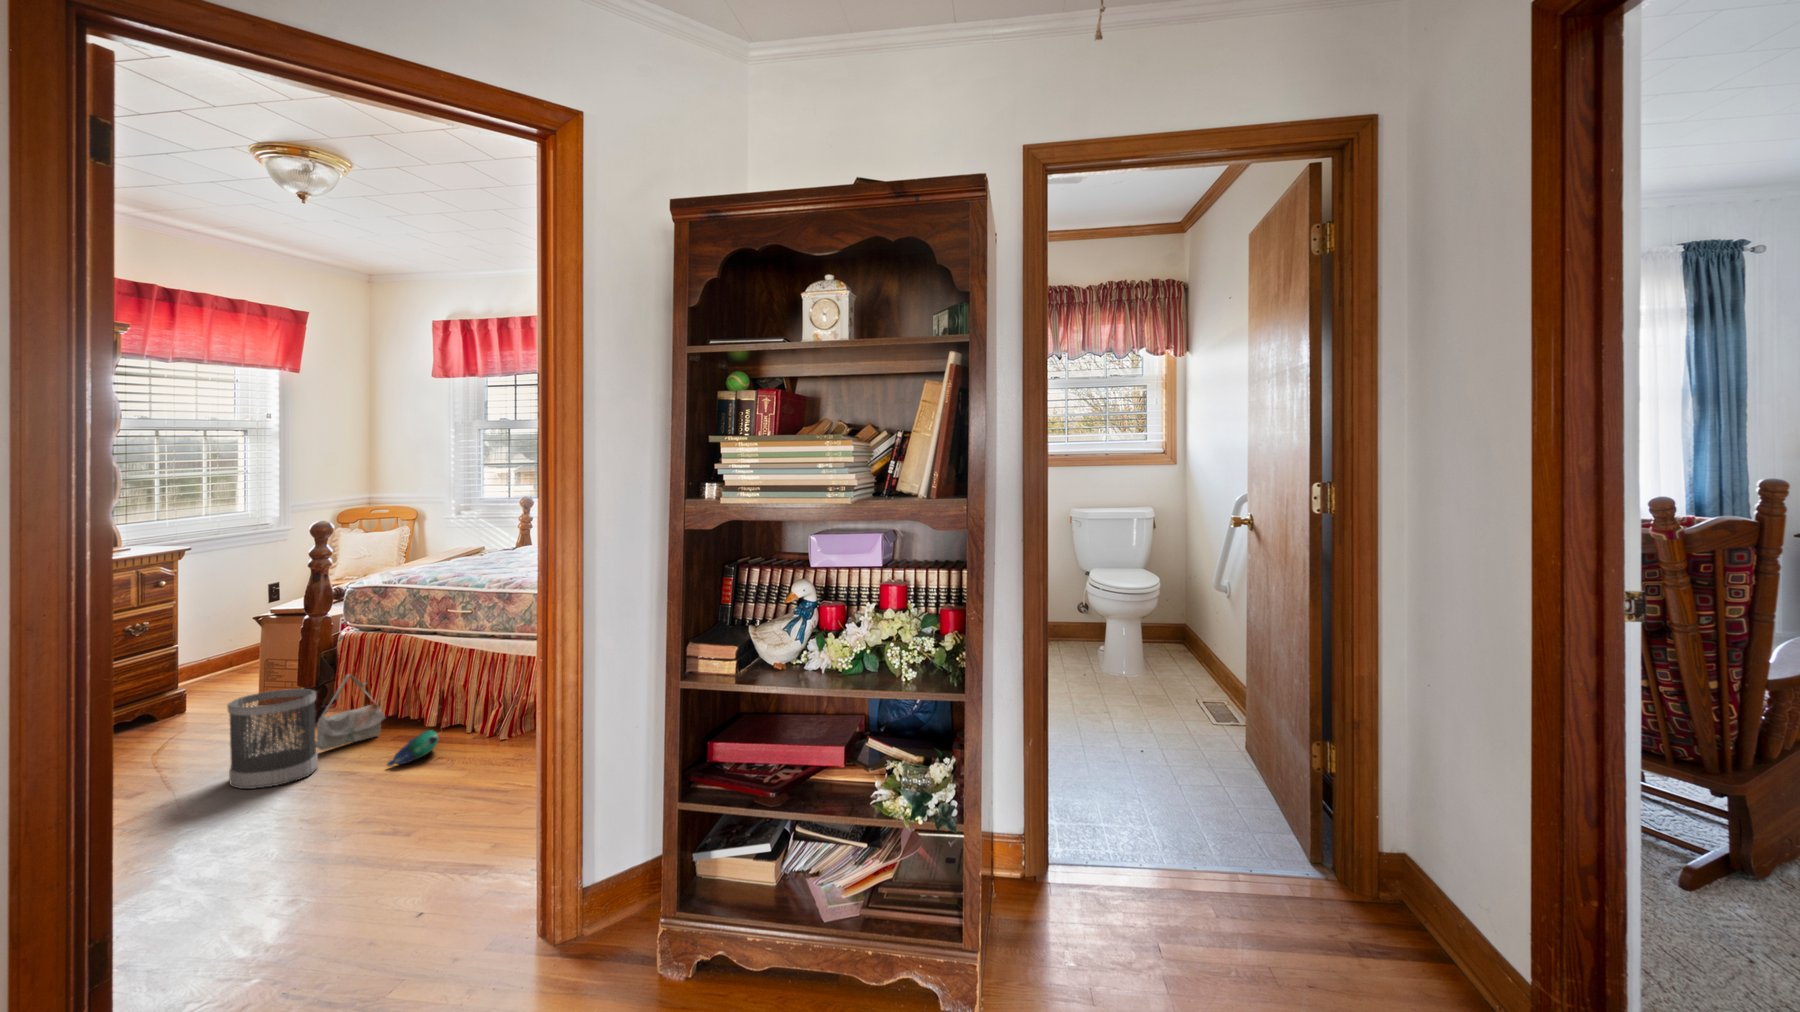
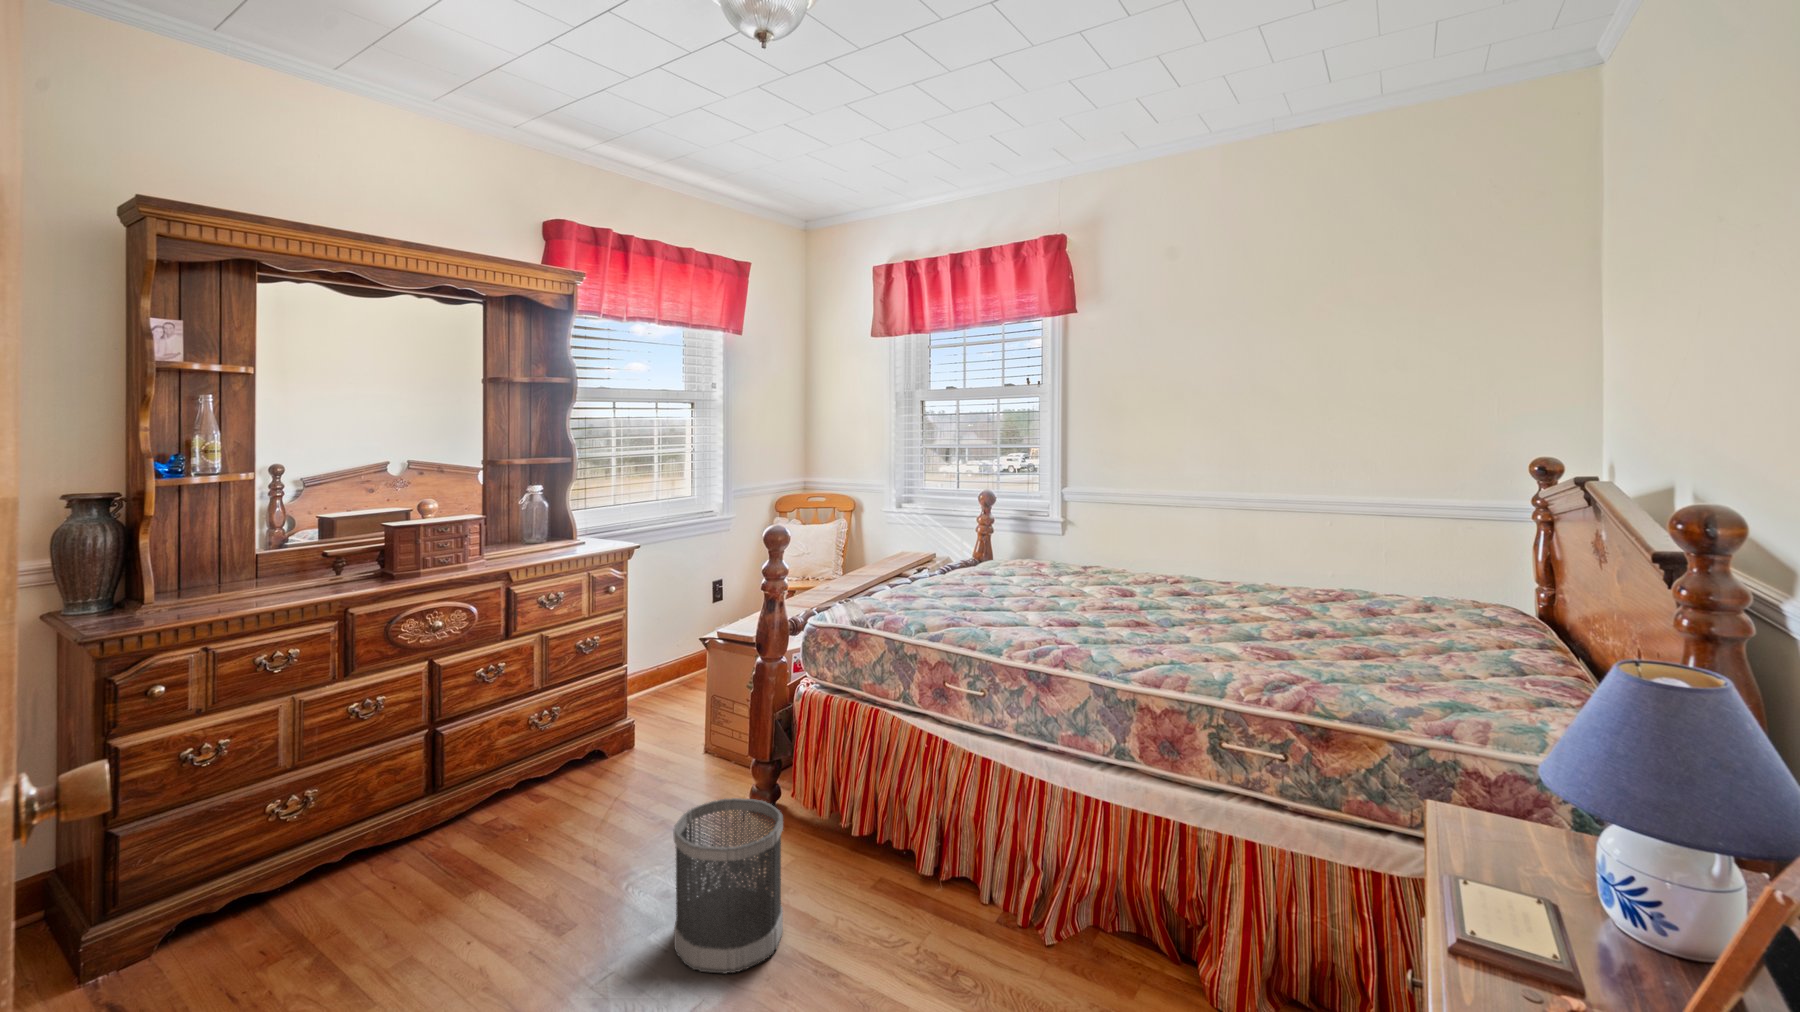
bag: present [316,674,385,750] -> none [775,768,859,884]
plush toy: present [387,730,439,766] -> none [879,880,947,958]

